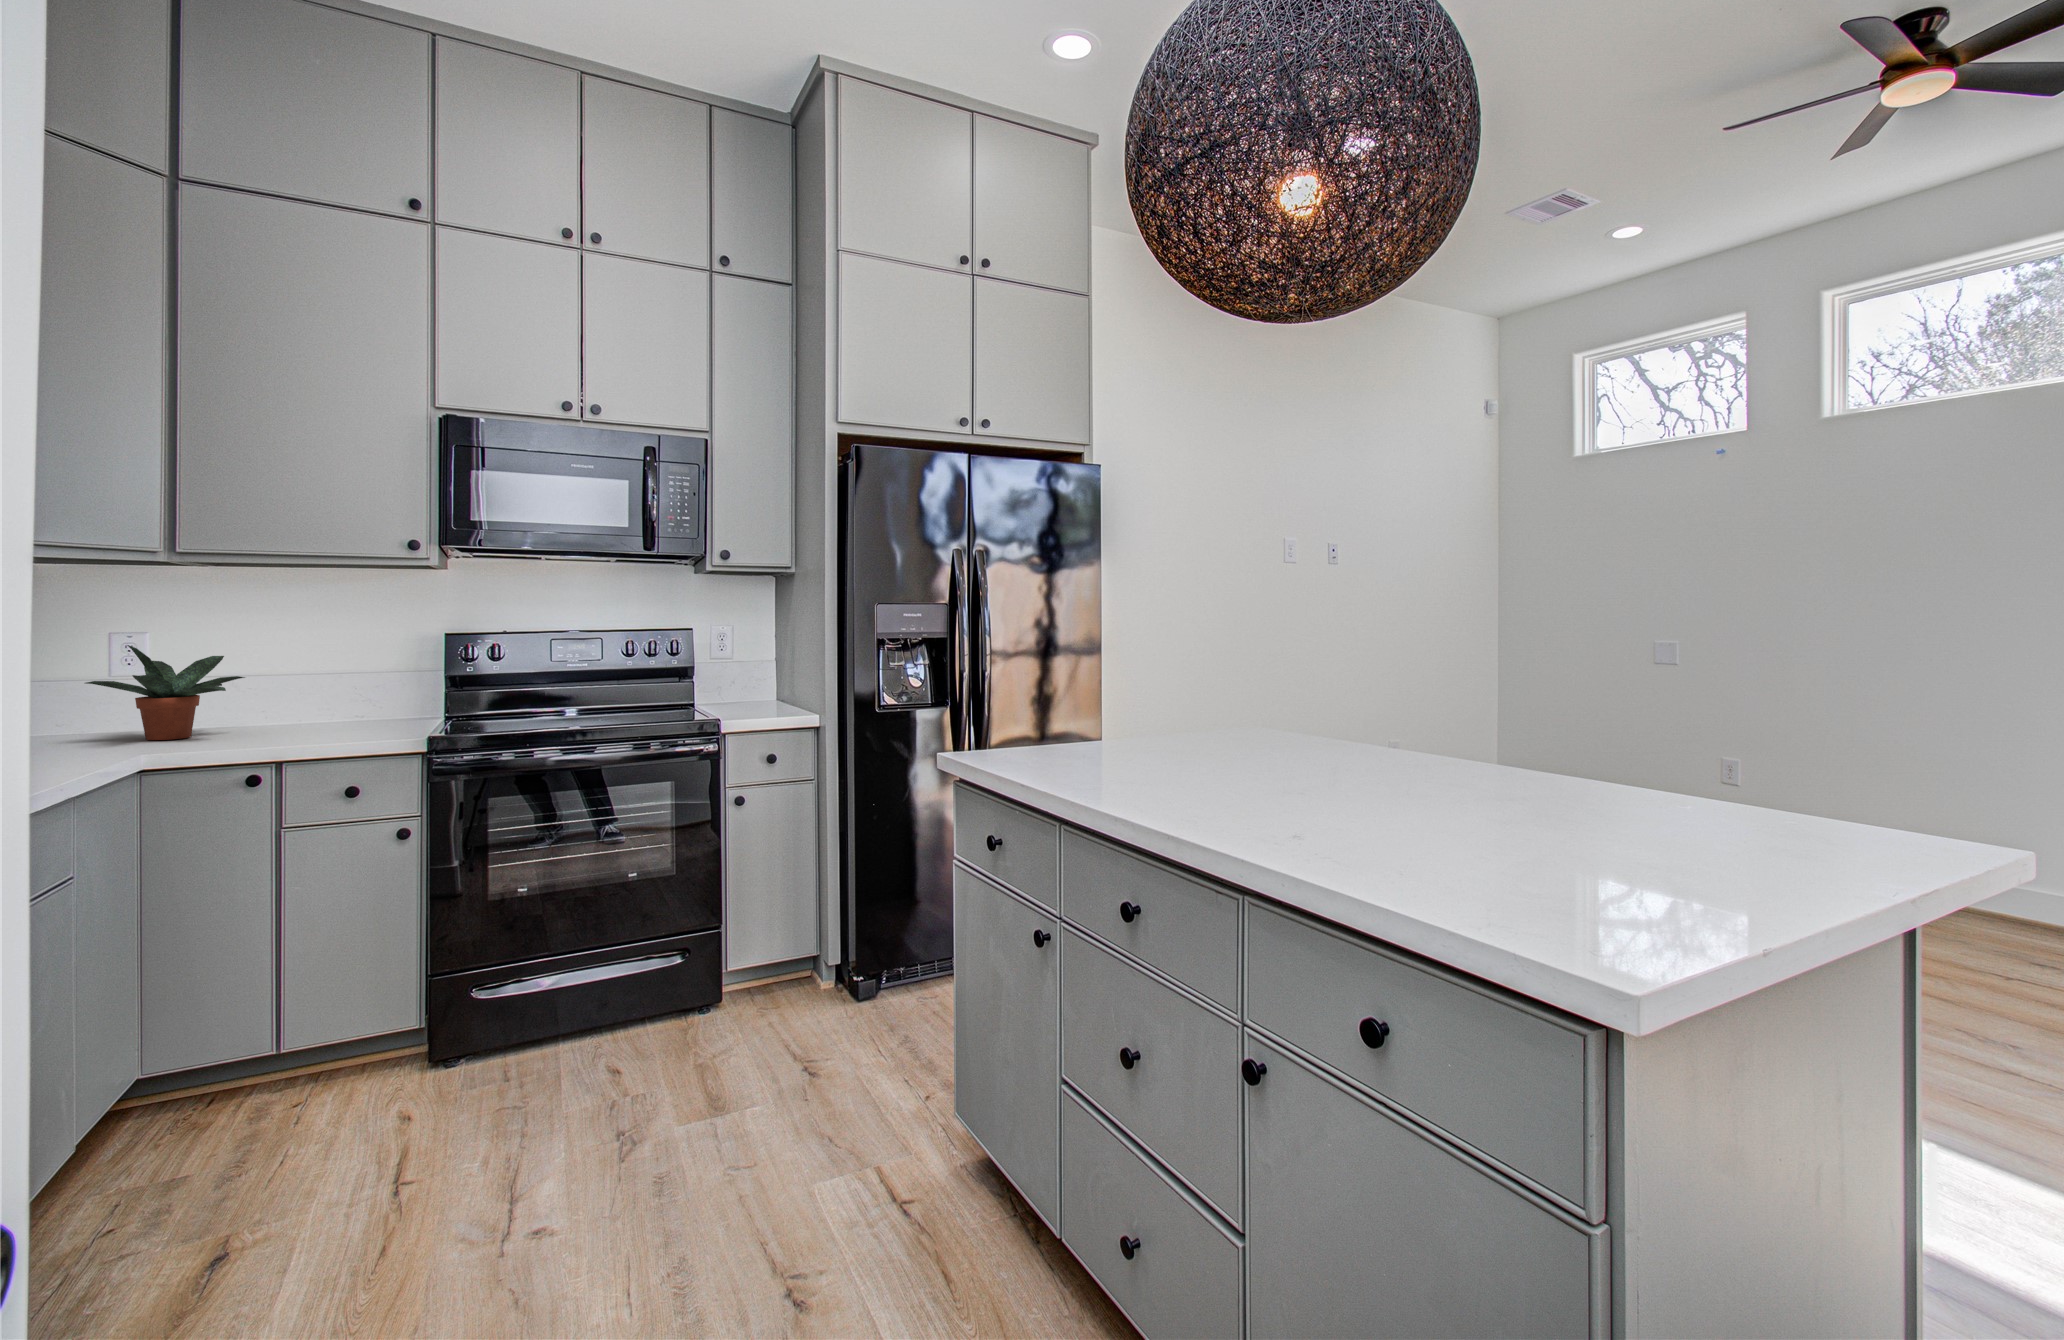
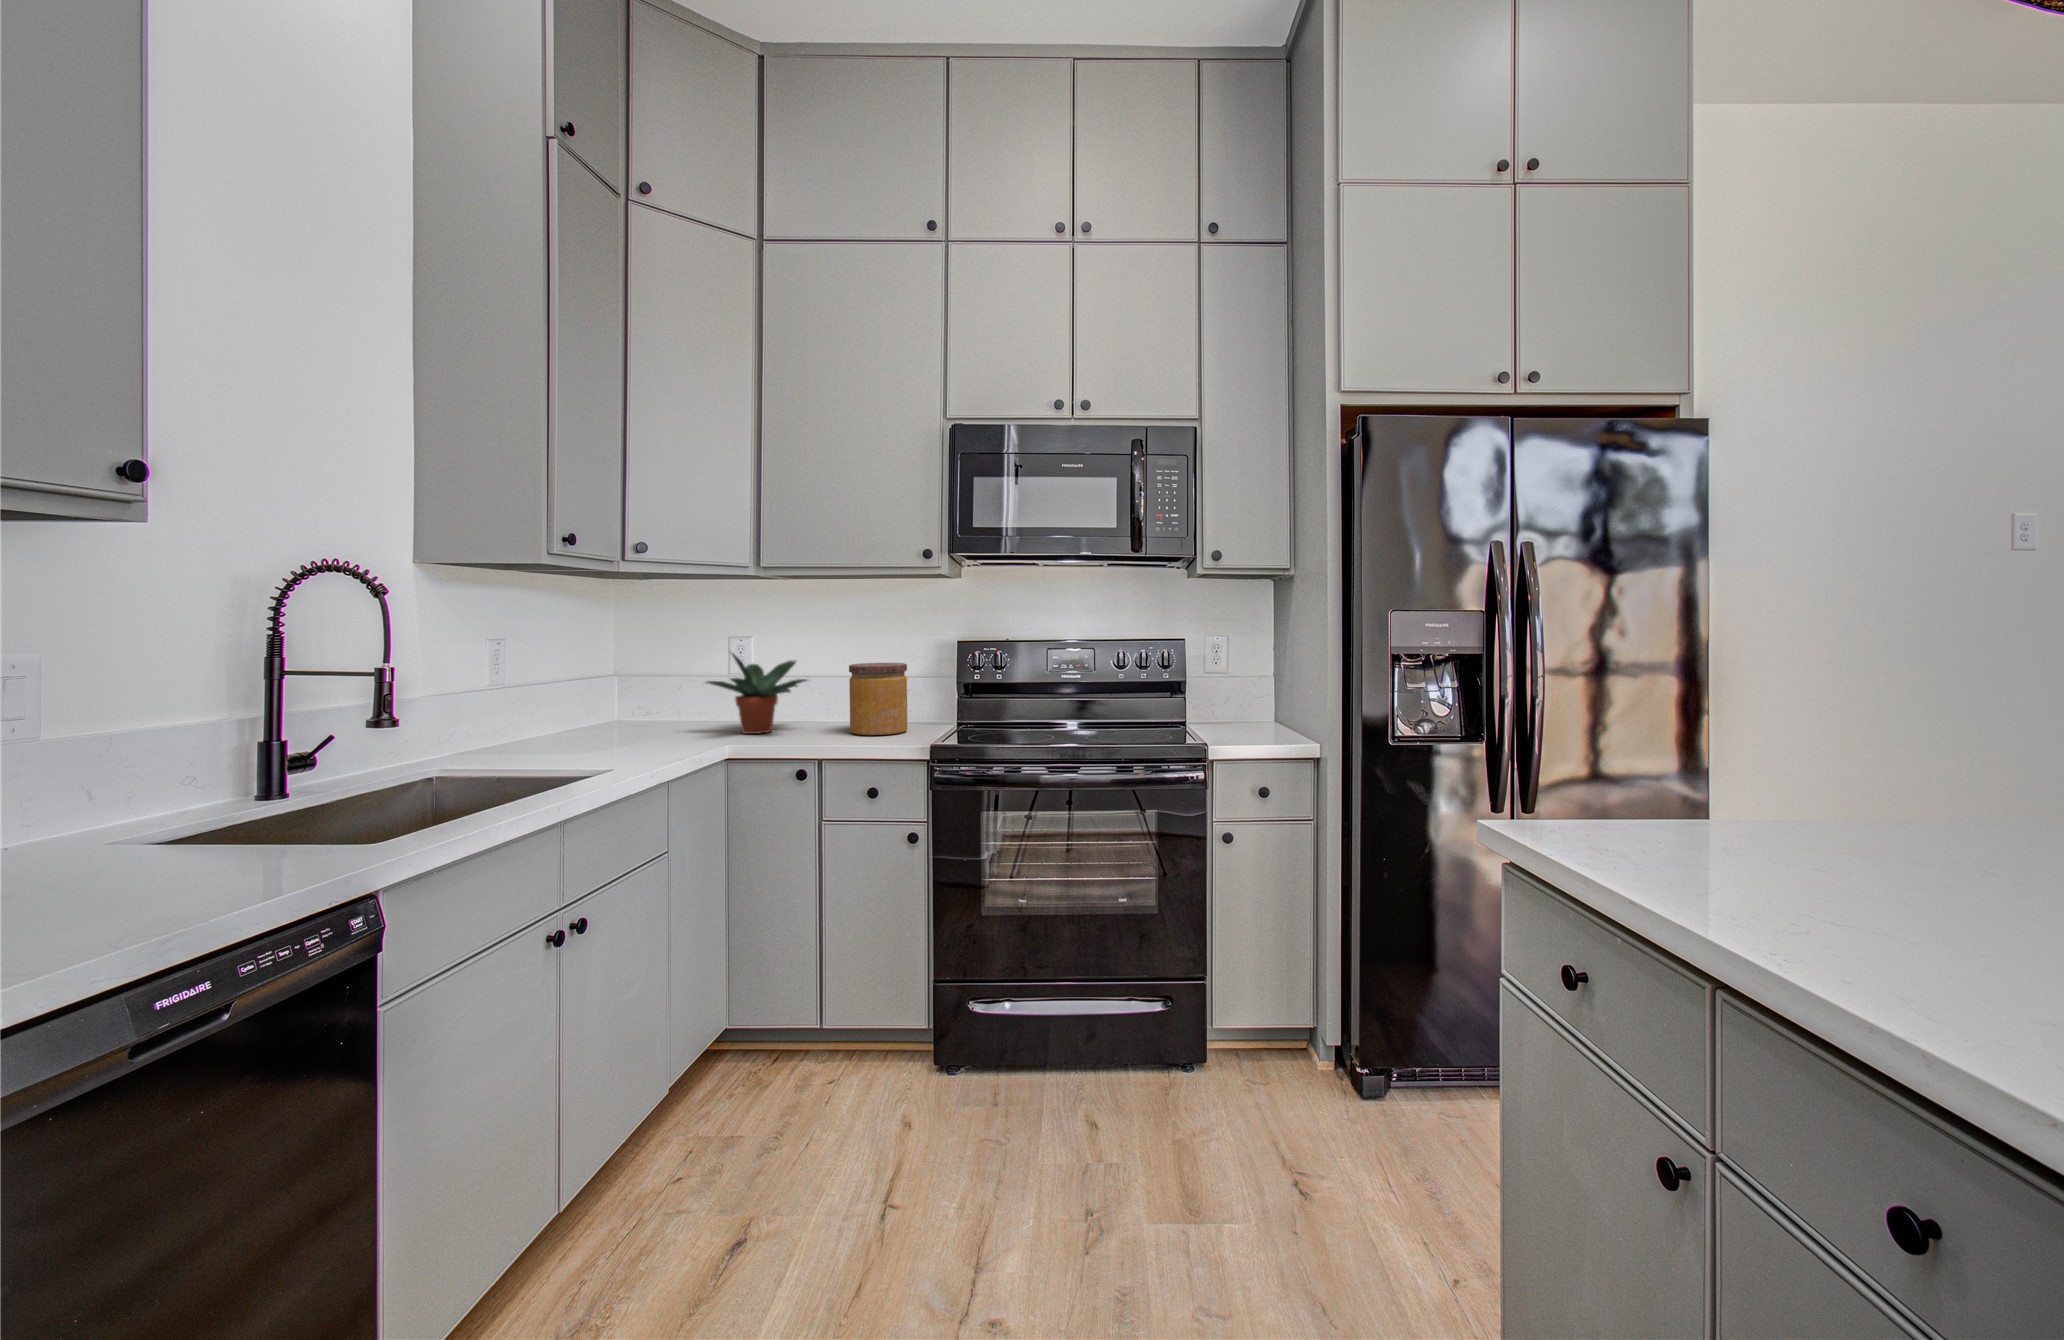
jar: none [303,656,379,734] -> present [849,663,907,735]

